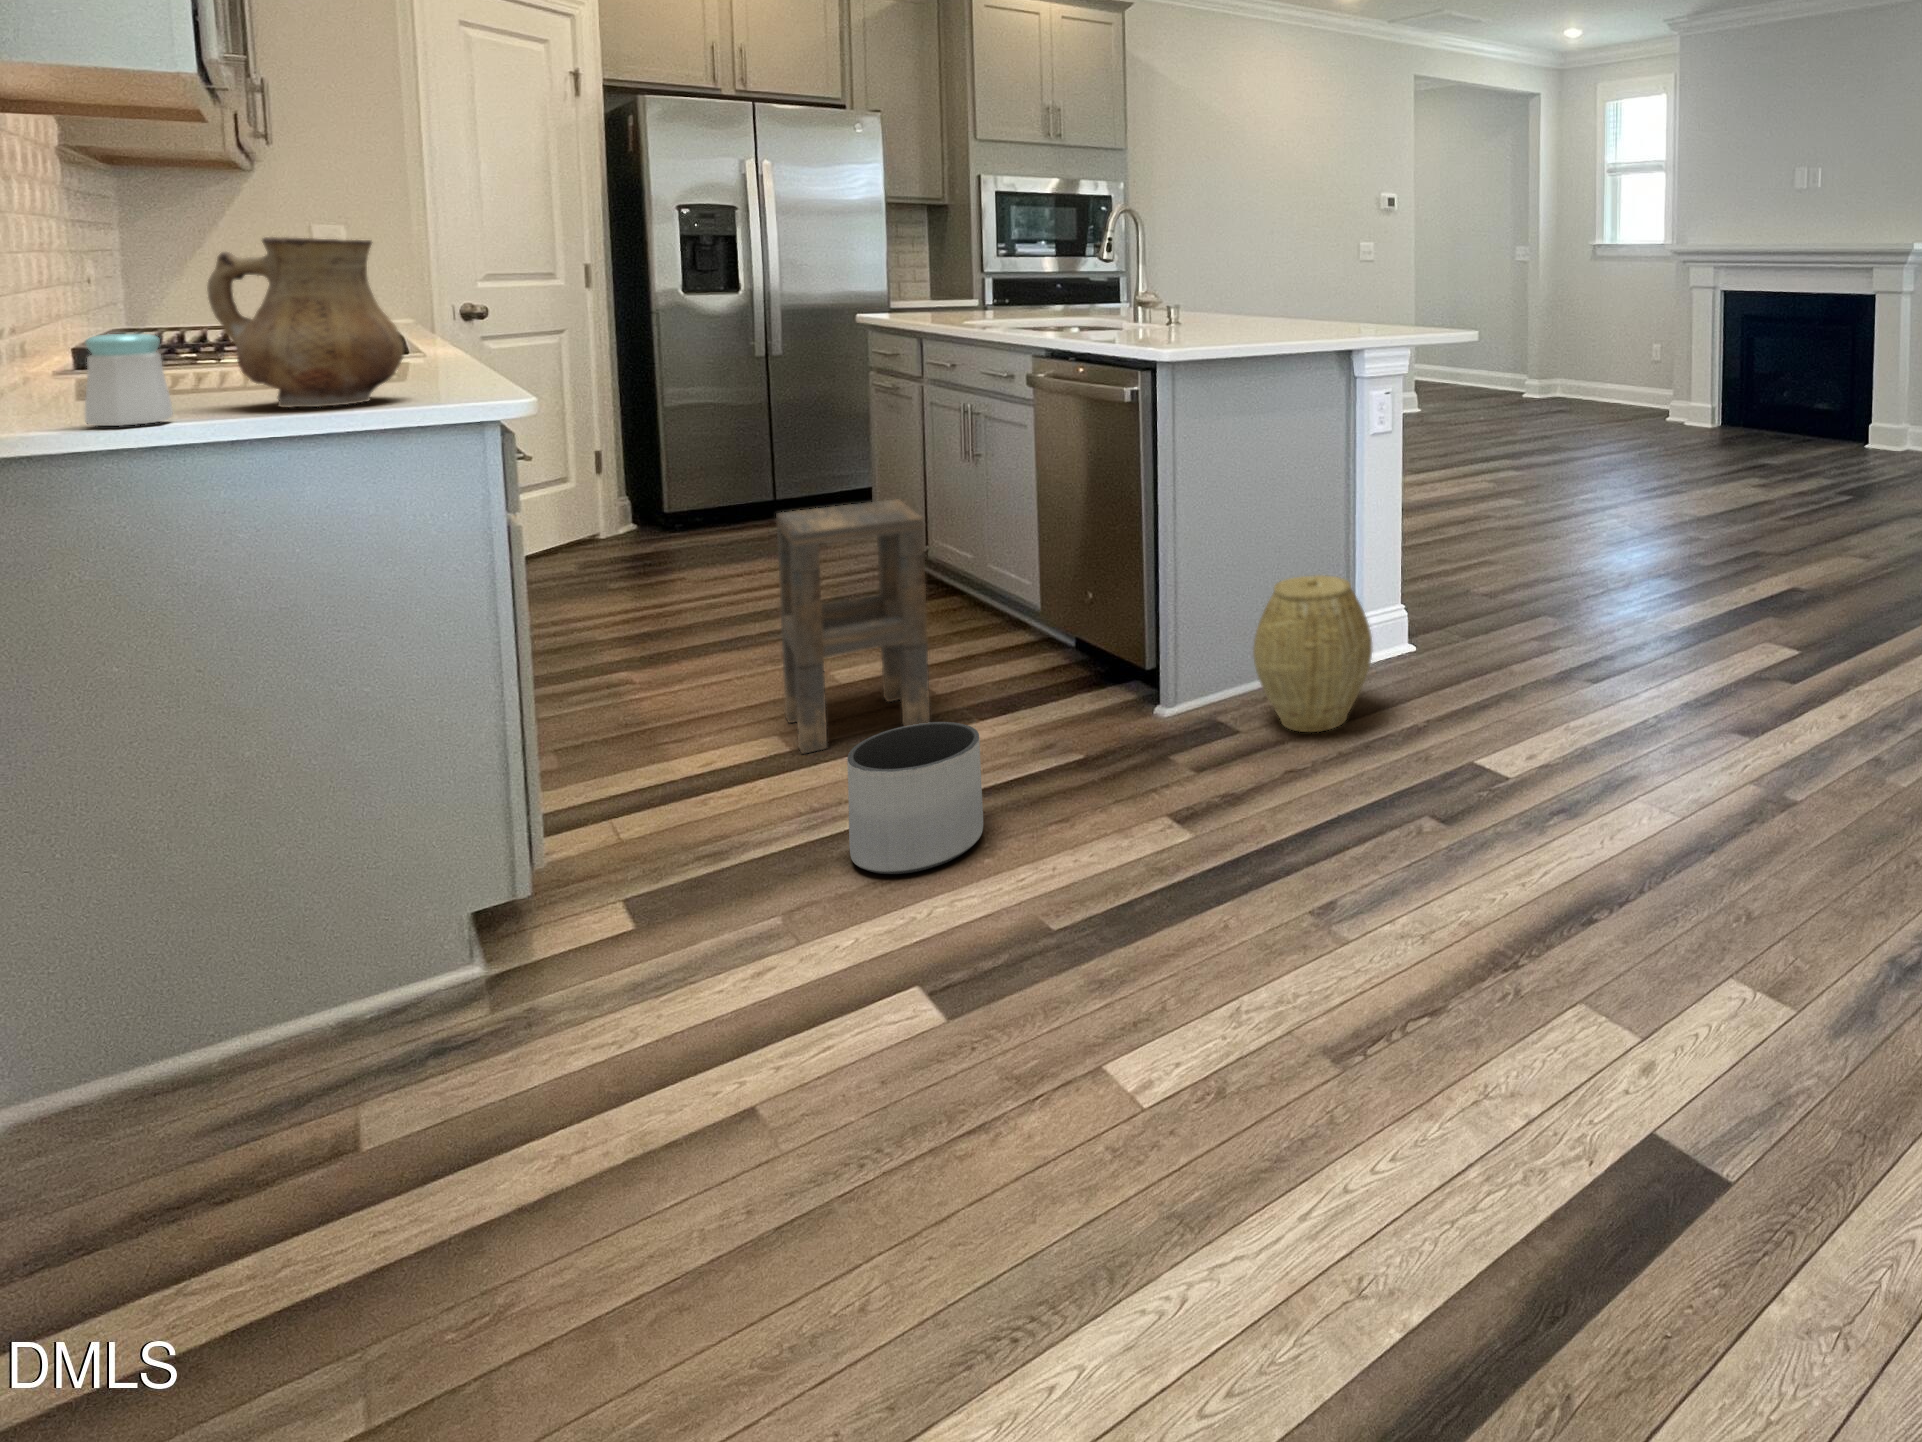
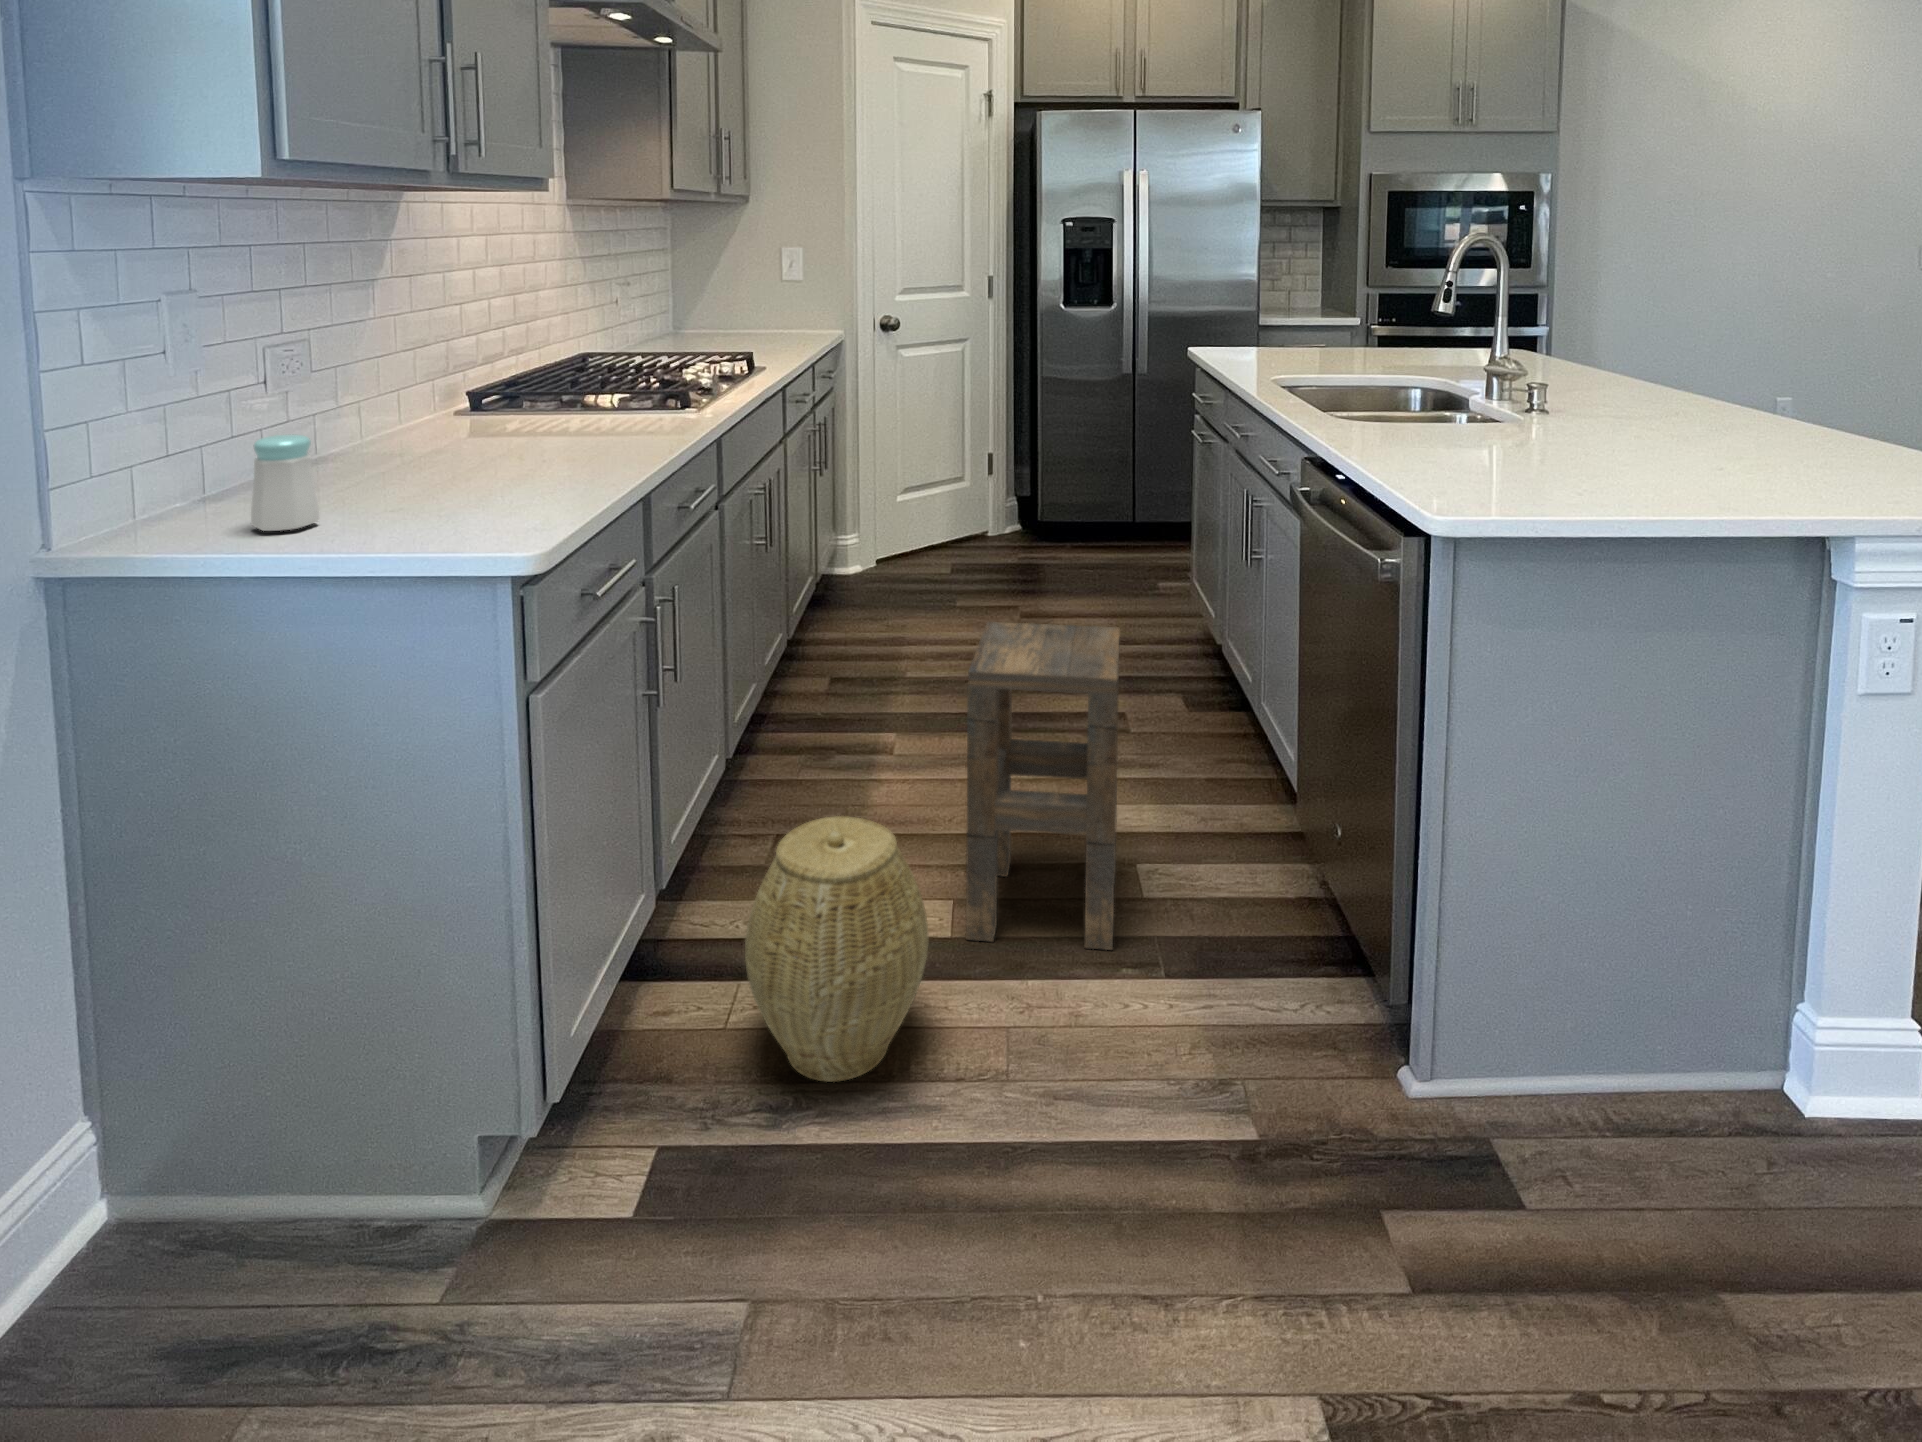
ceramic pitcher: present [207,237,403,408] -> none [387,328,530,515]
woven basket: present [1253,575,1372,732] -> present [745,816,928,1082]
planter: present [847,722,983,874] -> none [896,1022,1069,1290]

